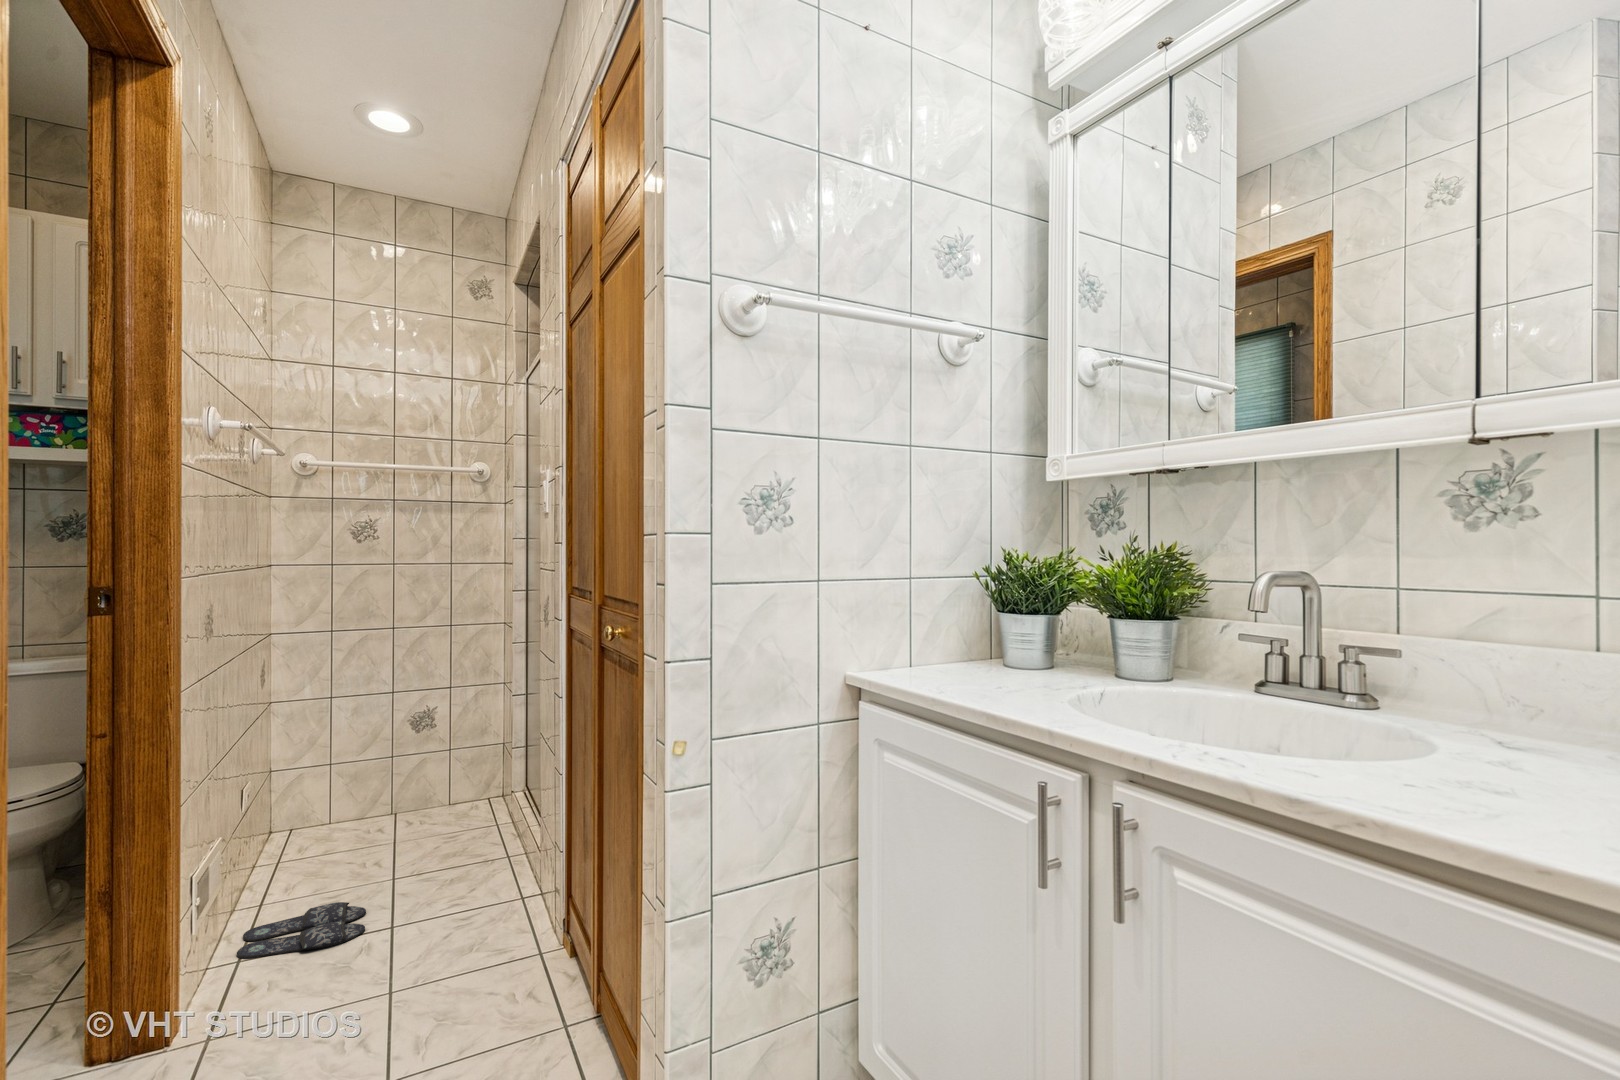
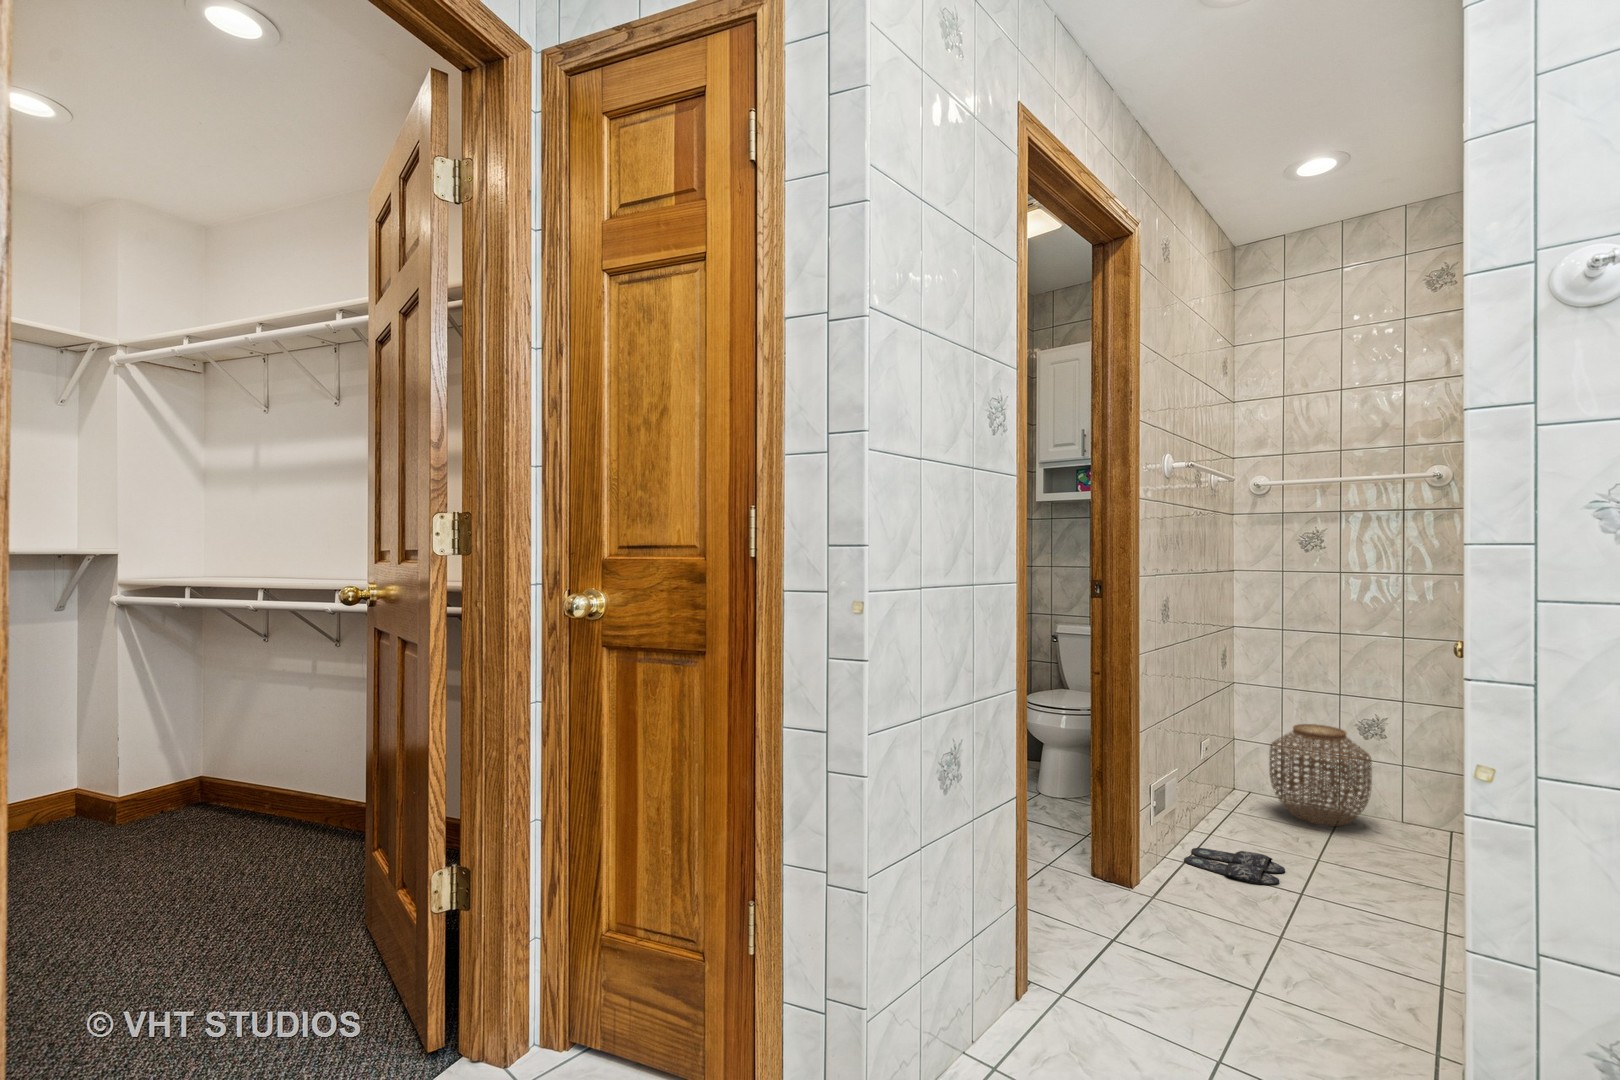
woven basket: none [322,730,429,841] -> present [1269,724,1372,826]

